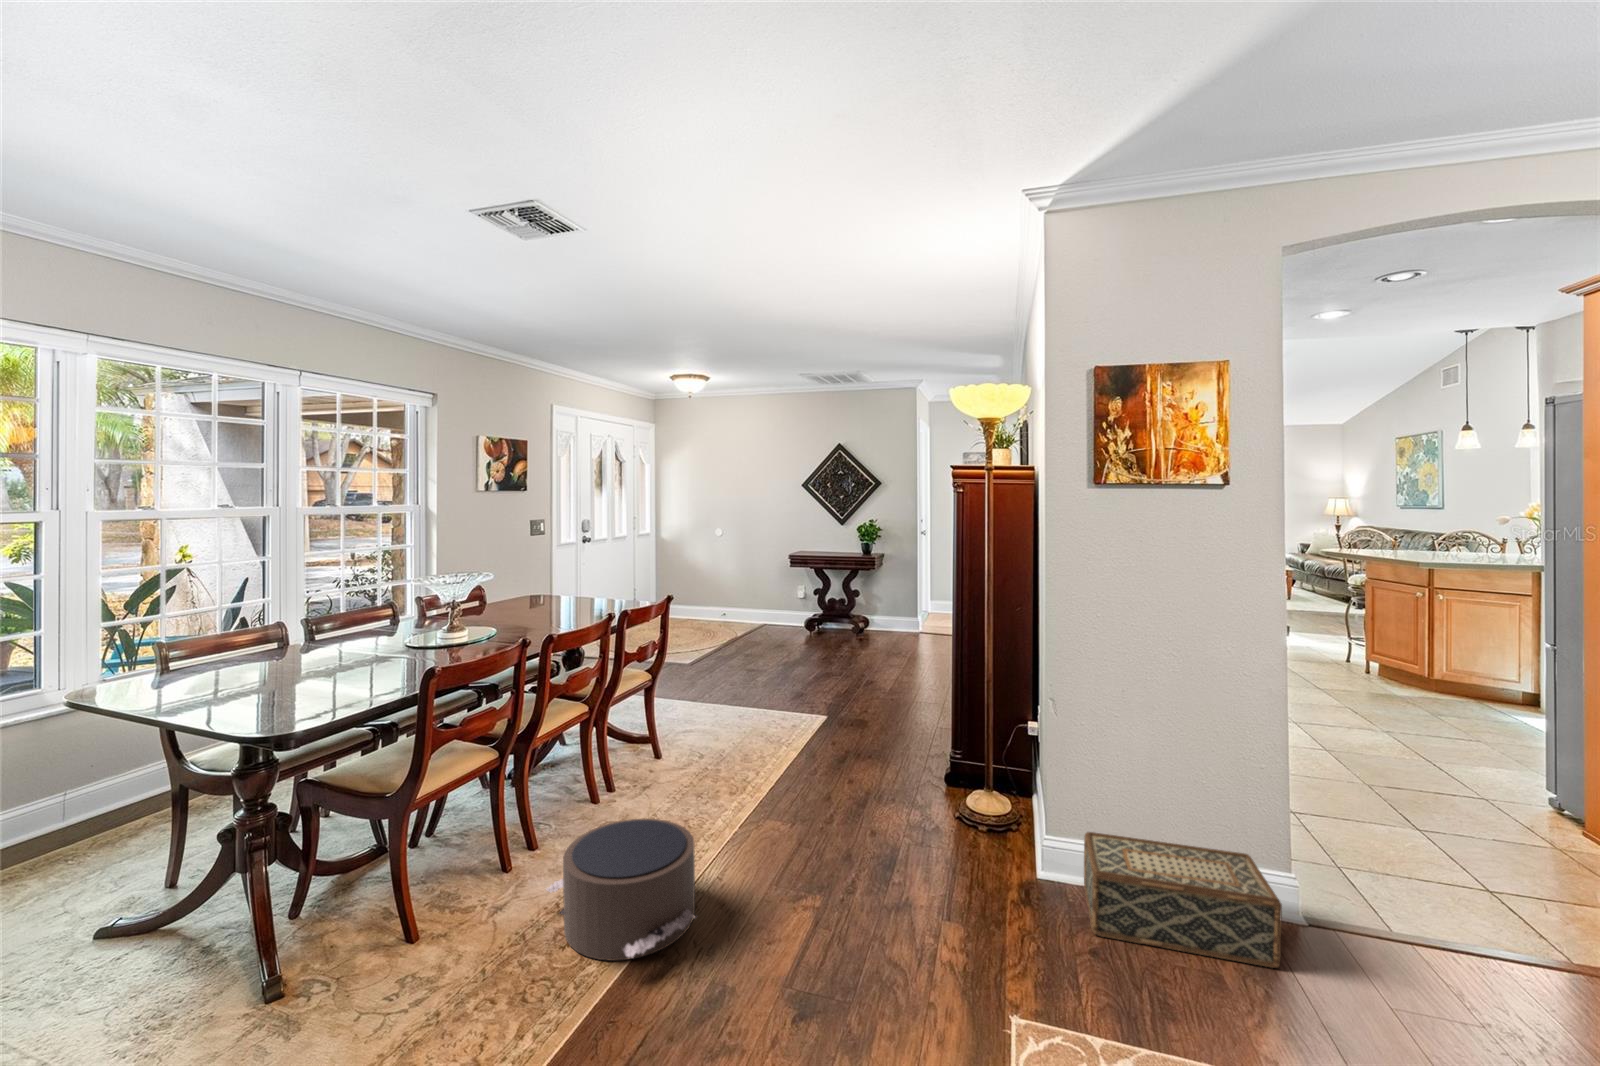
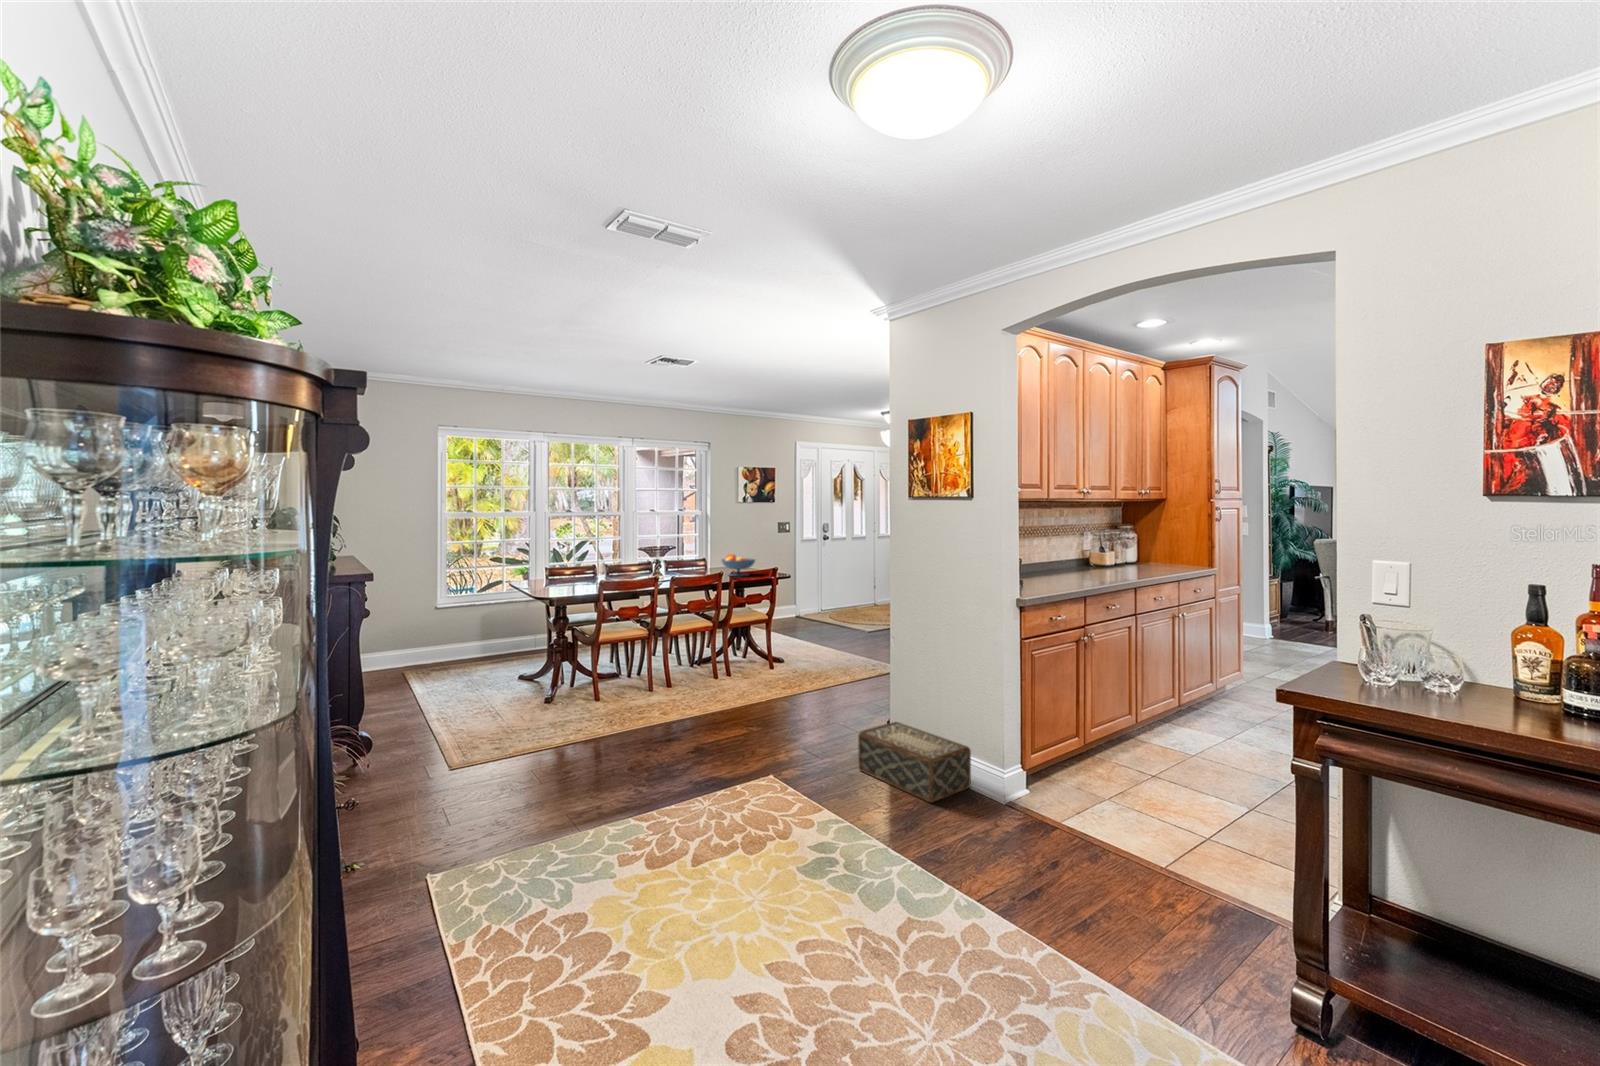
fruit bowl: none [529,574,589,611] -> present [722,554,755,576]
pouf: present [546,819,696,961] -> none [638,674,703,727]

